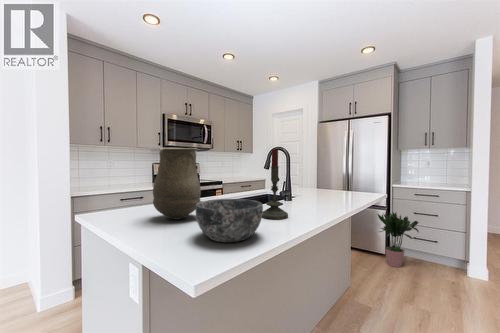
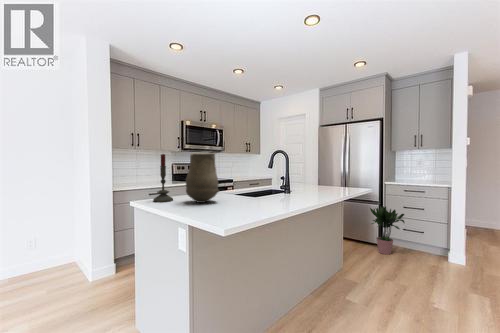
candle: present [262,149,288,219] -> present [153,154,173,202]
bowl: present [196,199,263,243] -> none [217,187,260,213]

